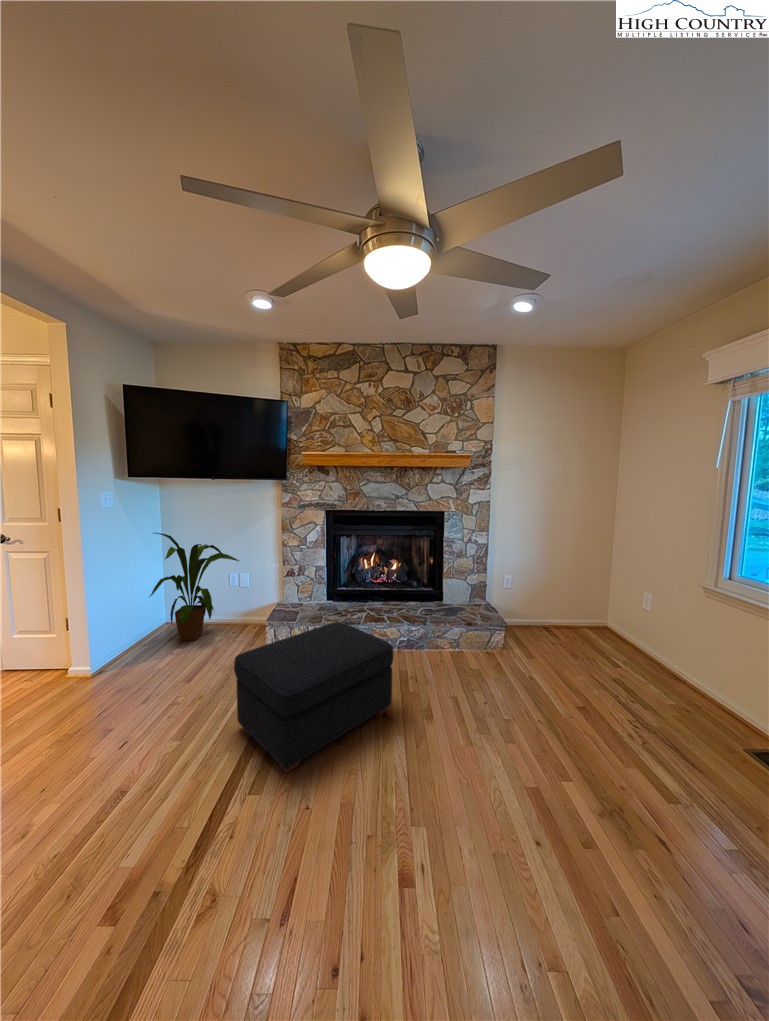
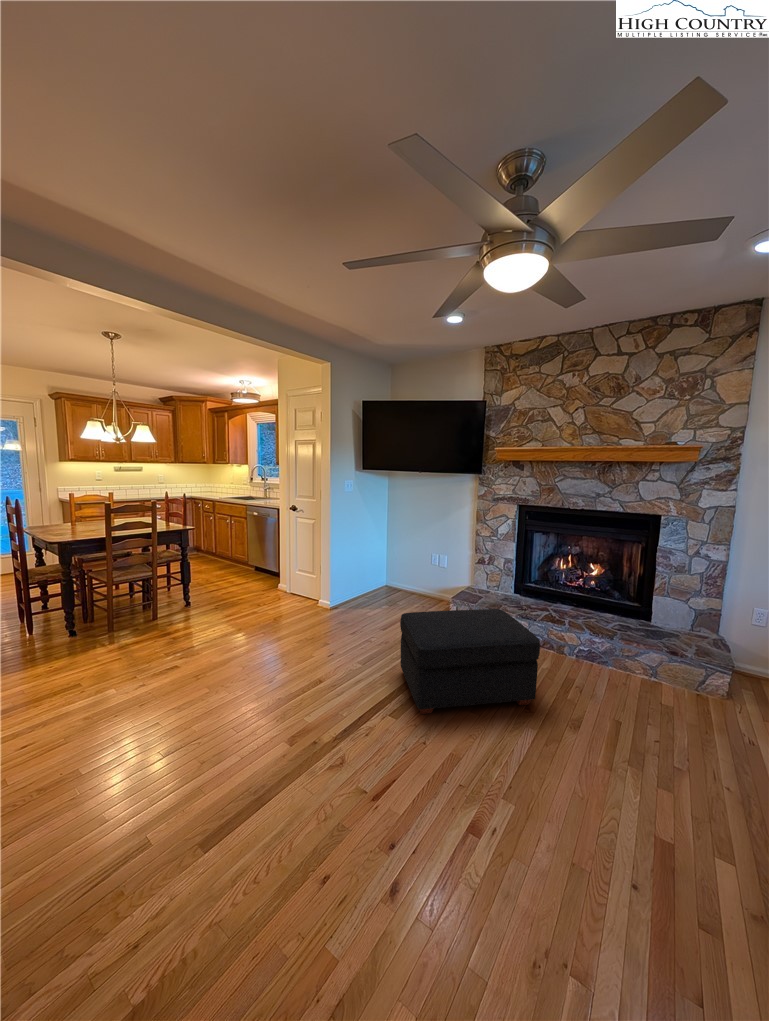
house plant: present [149,533,239,641] -> none [368,513,437,603]

